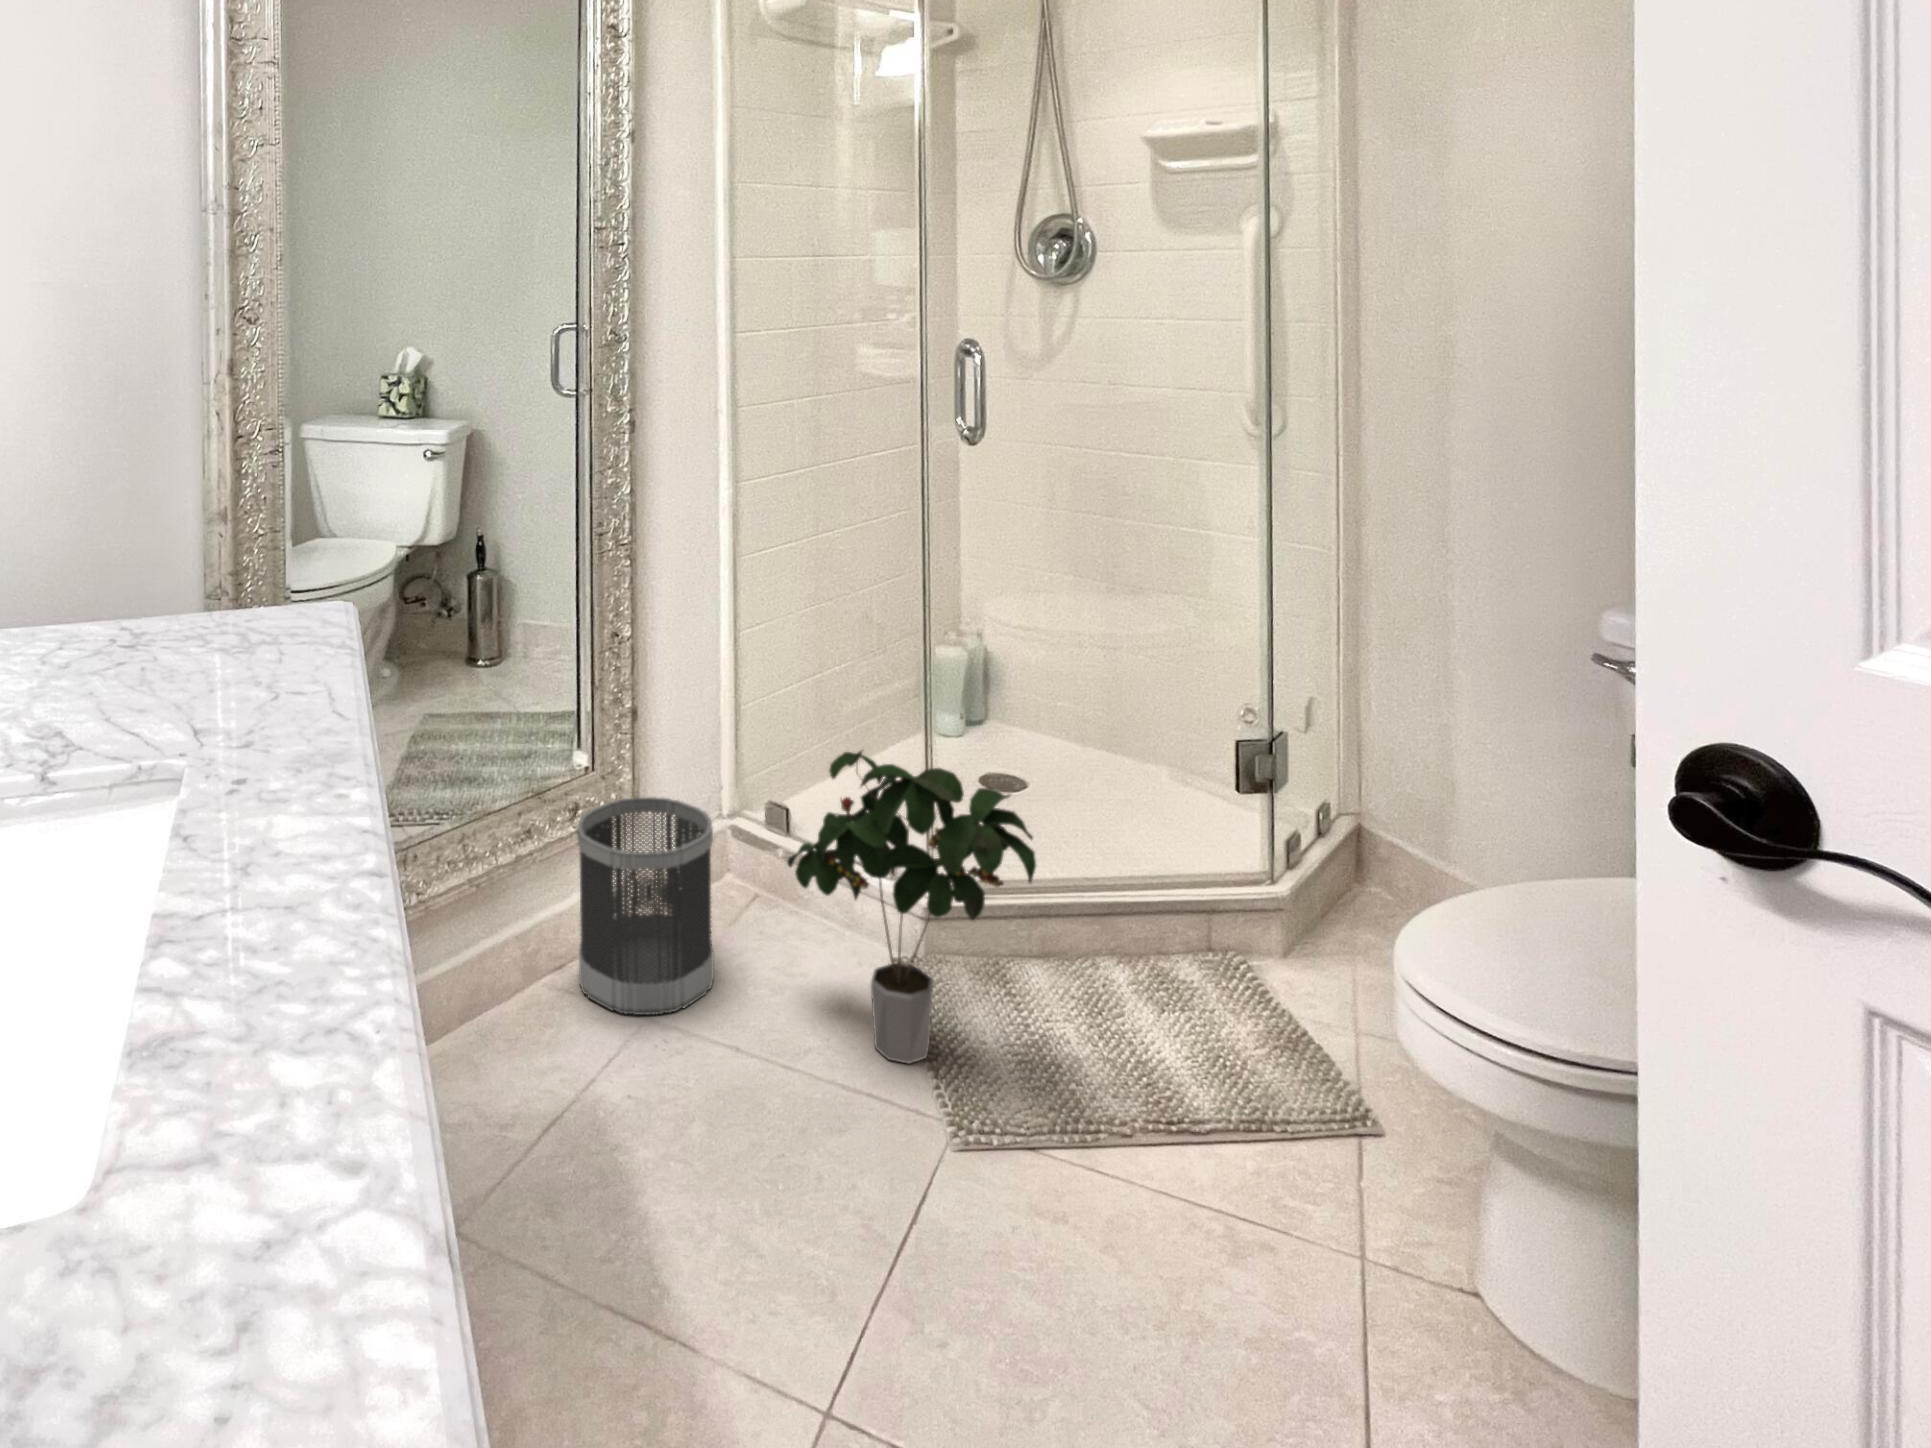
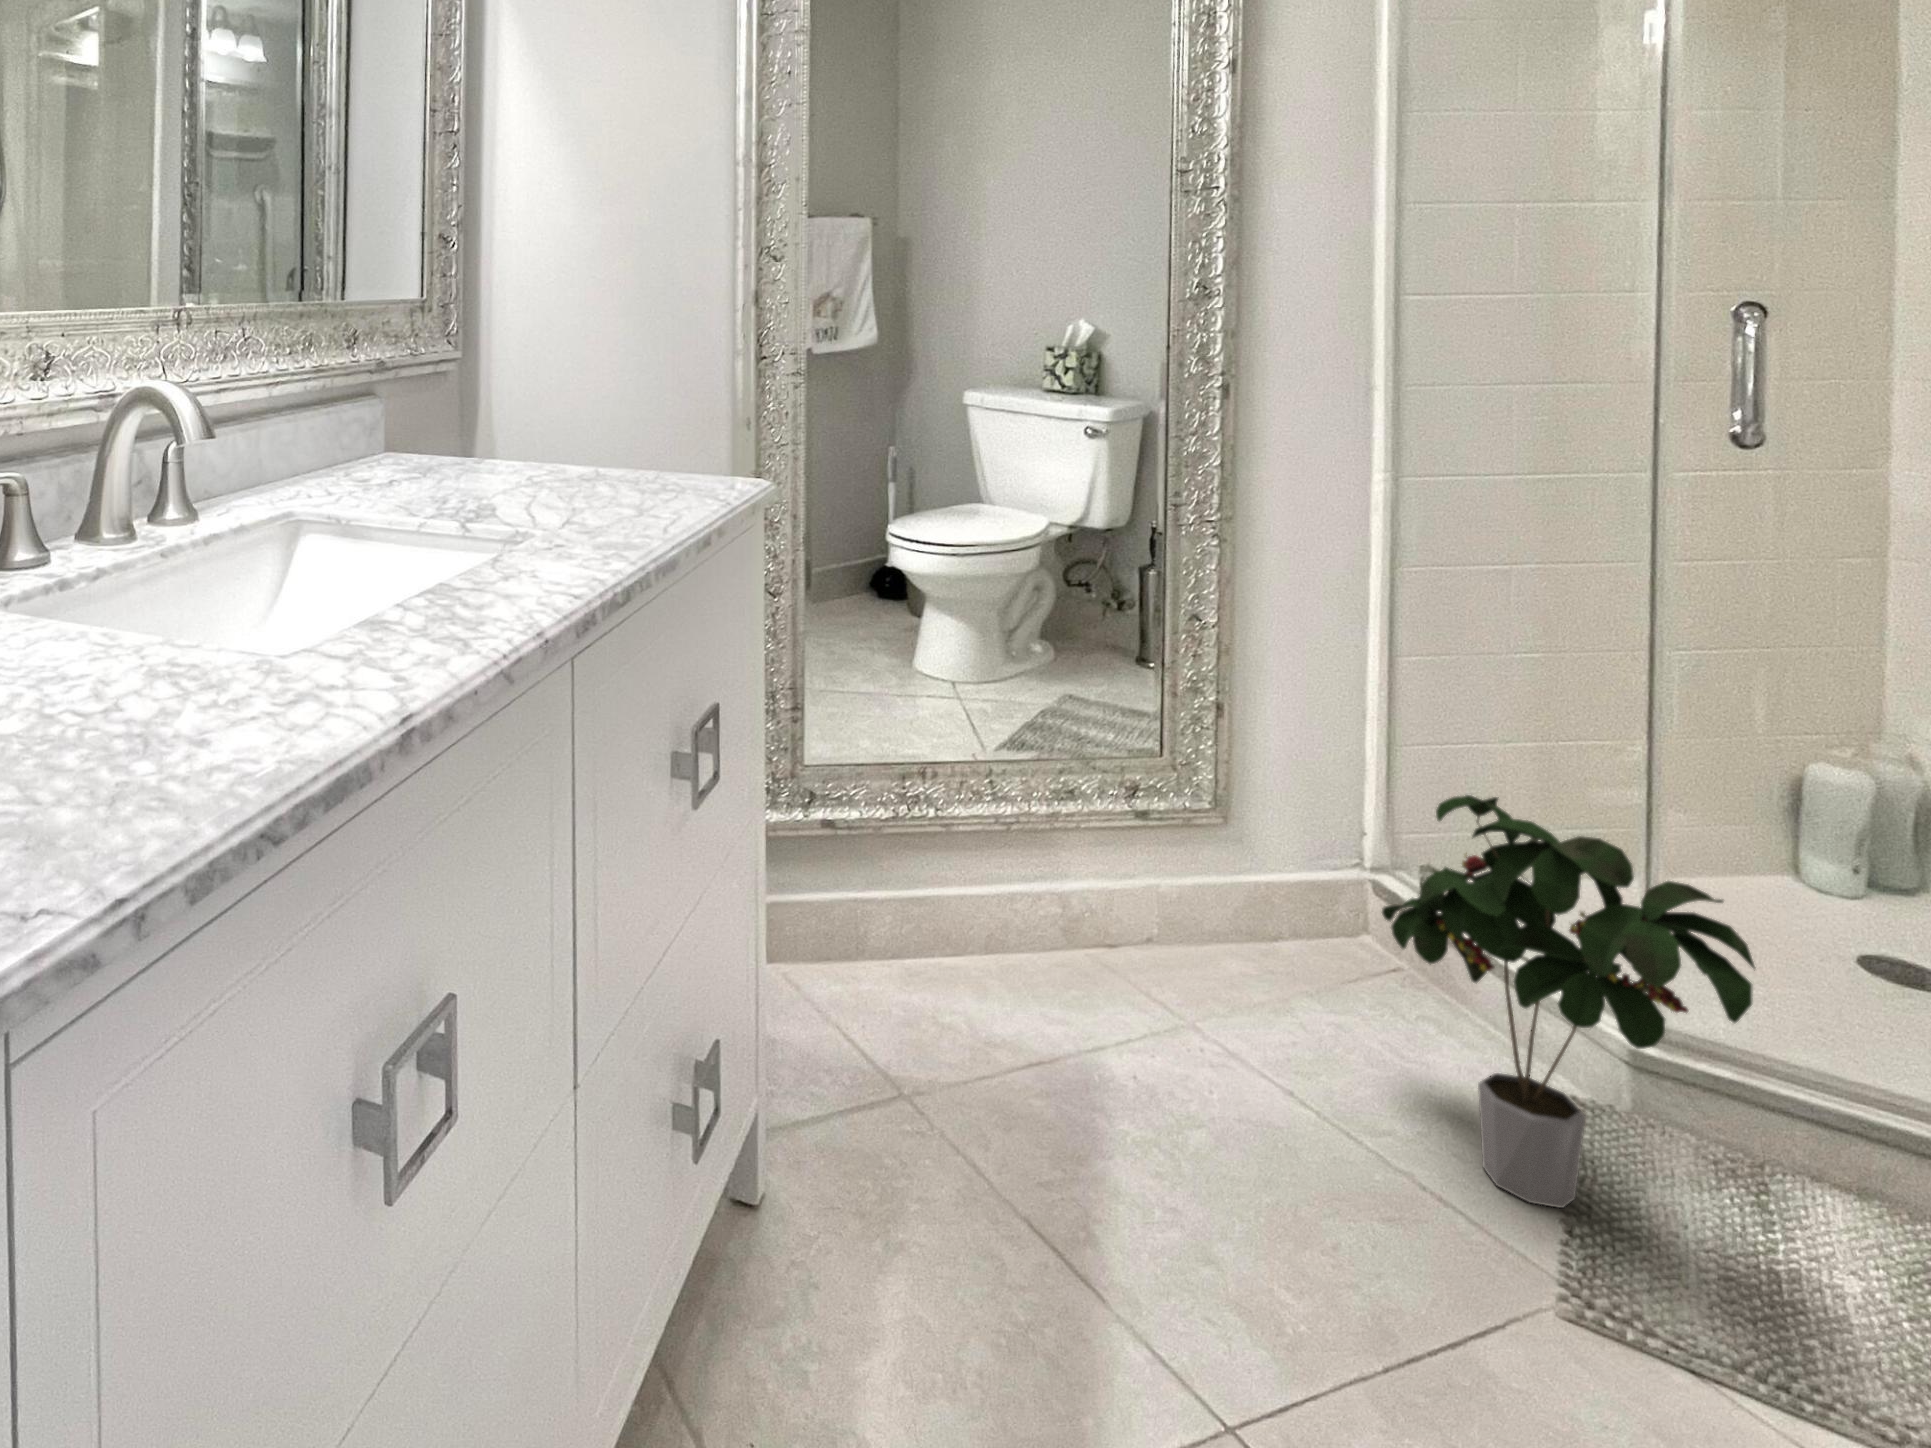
wastebasket: present [578,797,714,1015] -> none [1114,795,1291,1036]

